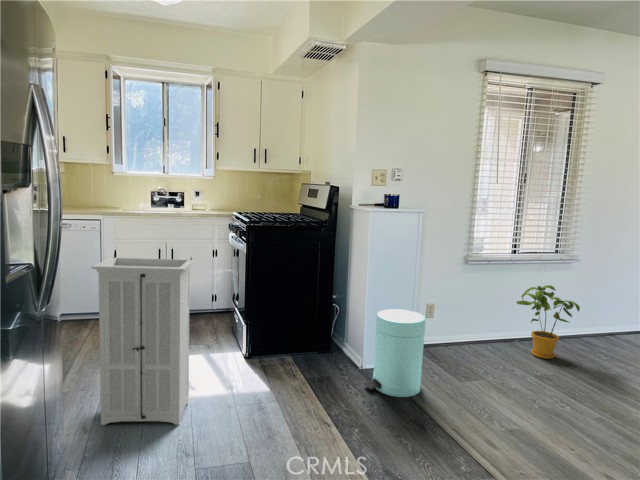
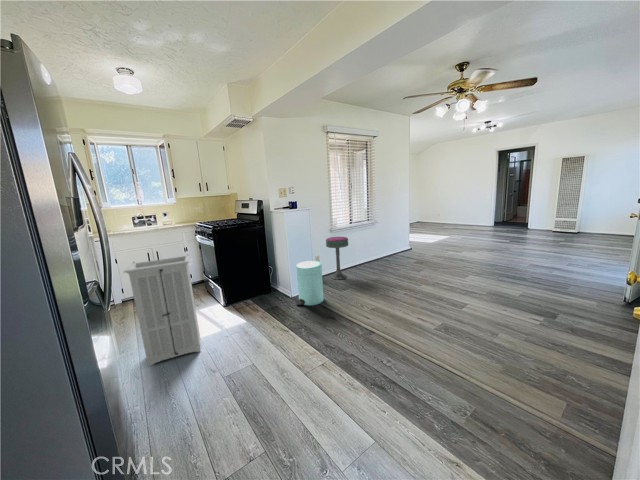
bar stool: none [450,273,497,360] -> present [326,237,348,280]
house plant: present [516,285,580,359] -> none [356,237,384,271]

